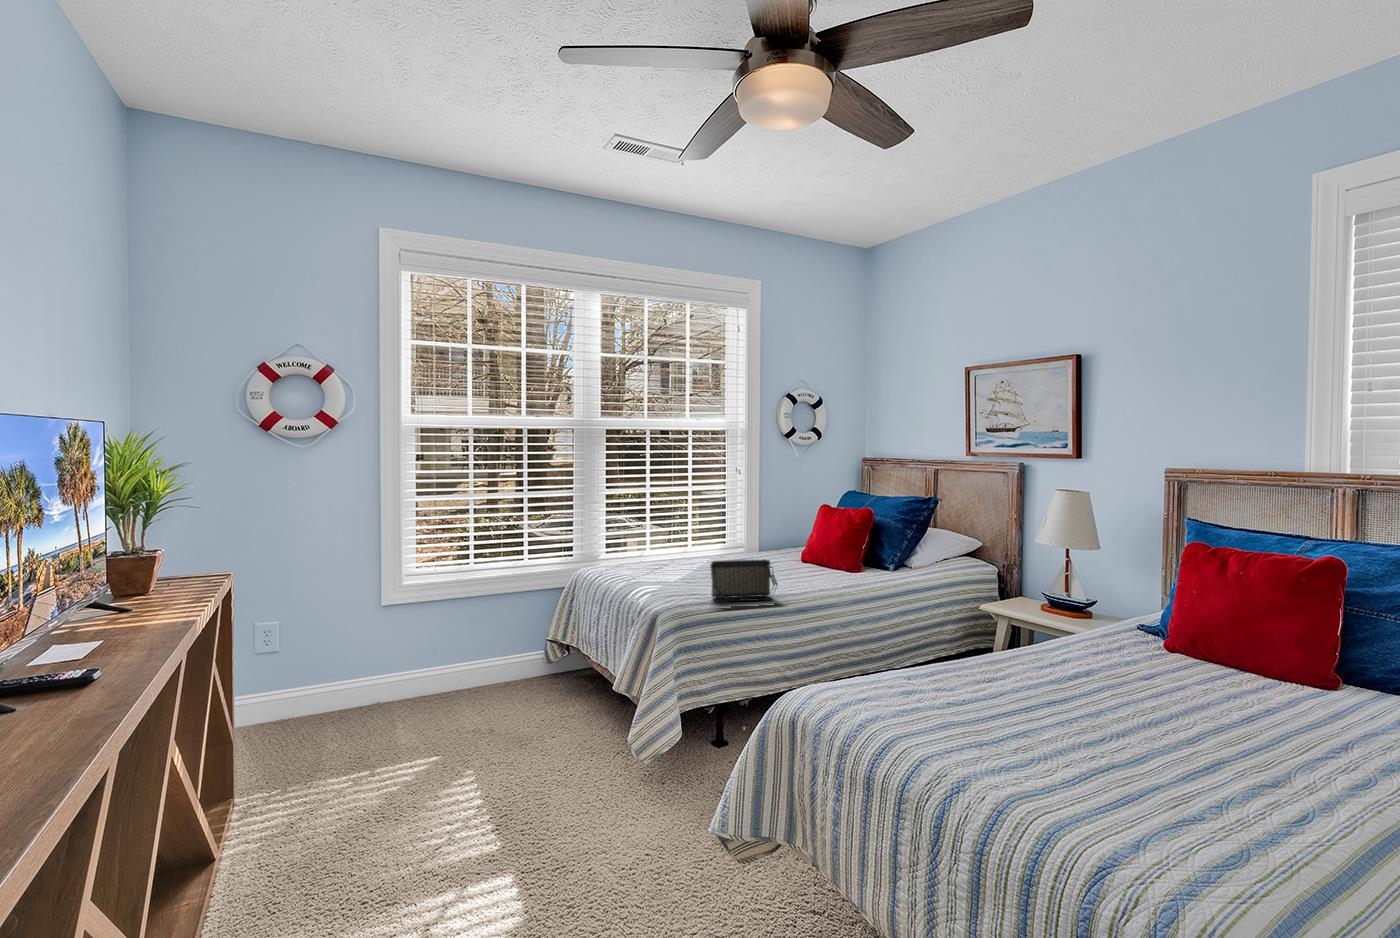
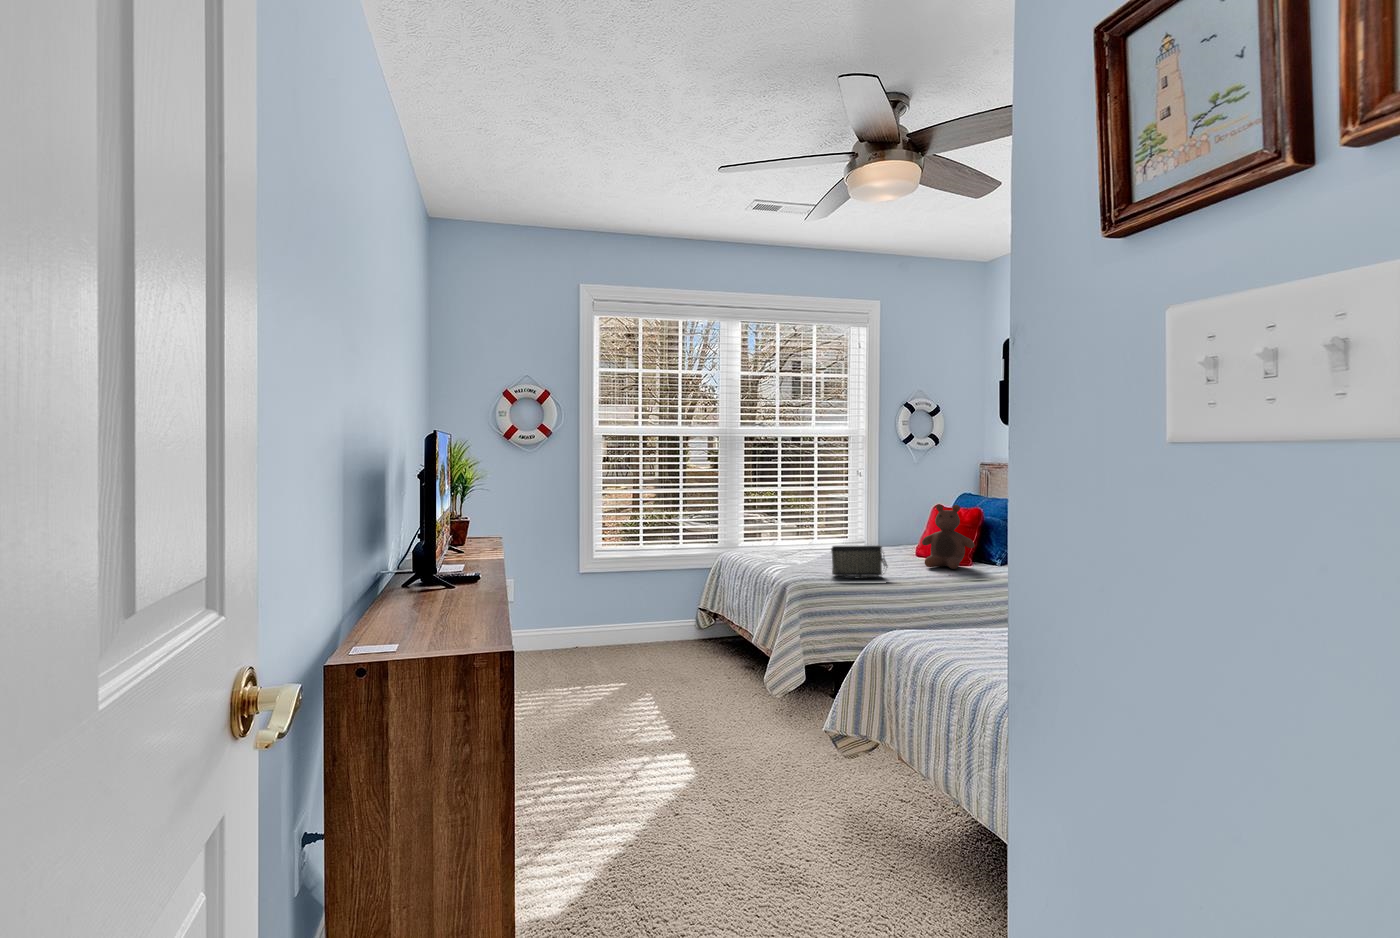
stuffed bear: none [812,507,871,583] -> present [922,504,974,569]

